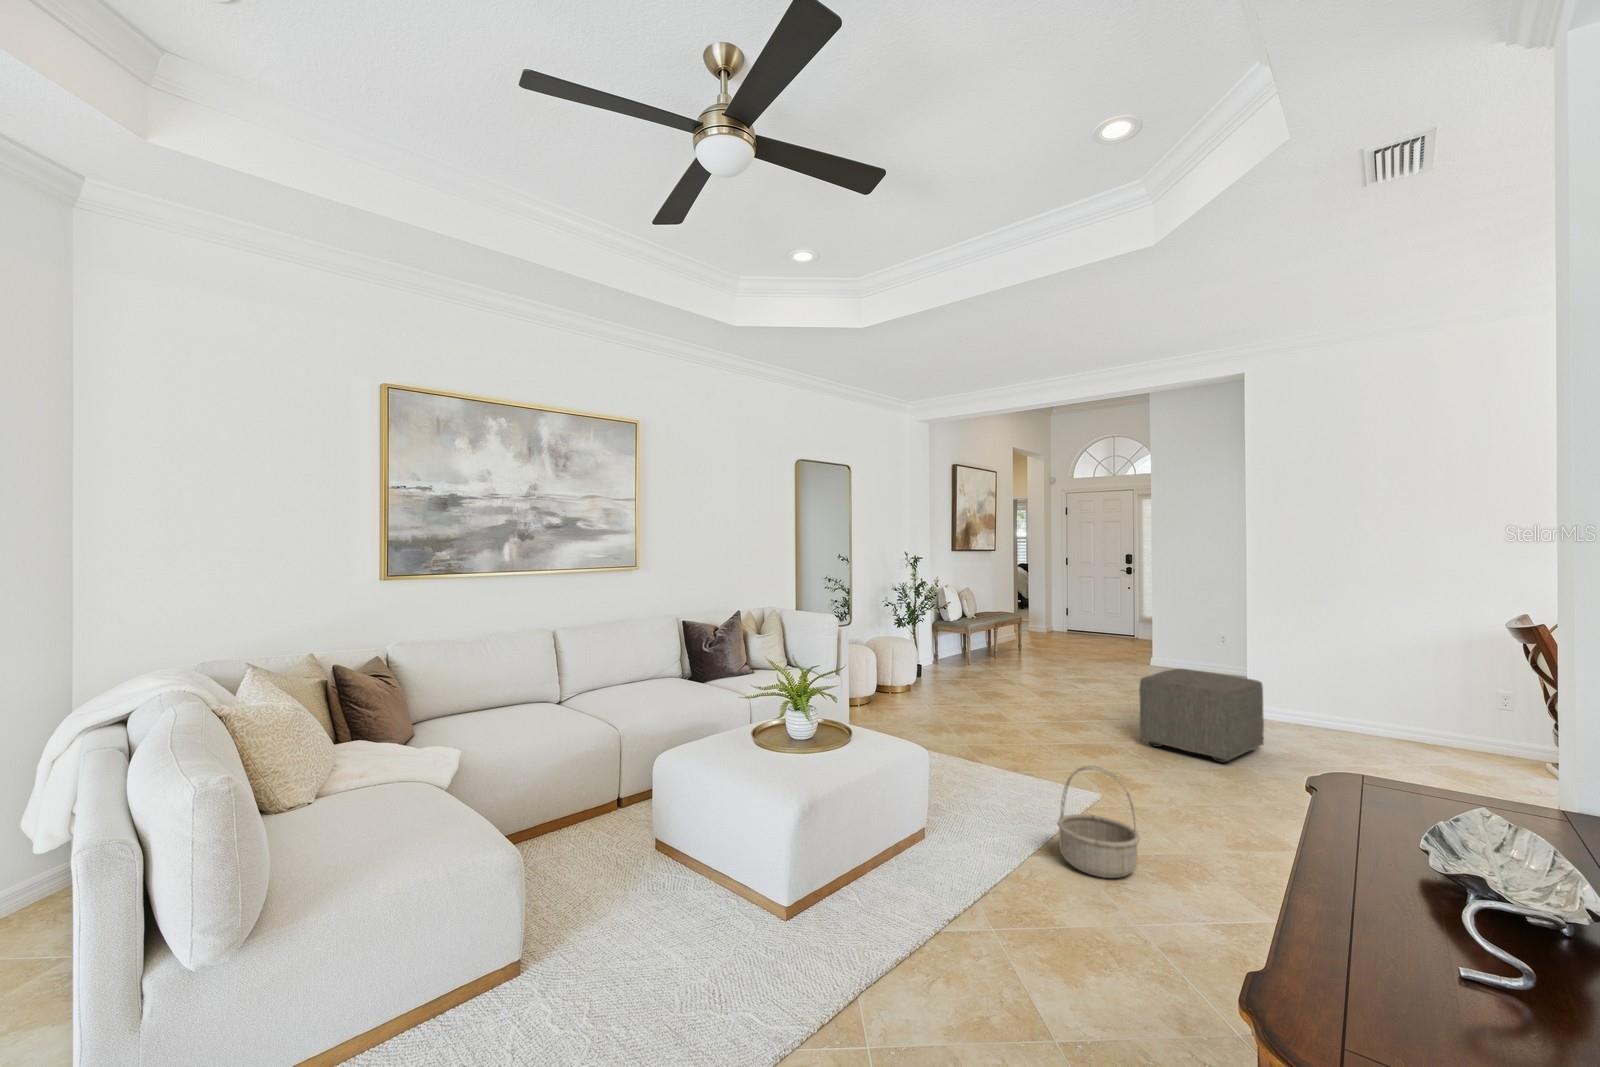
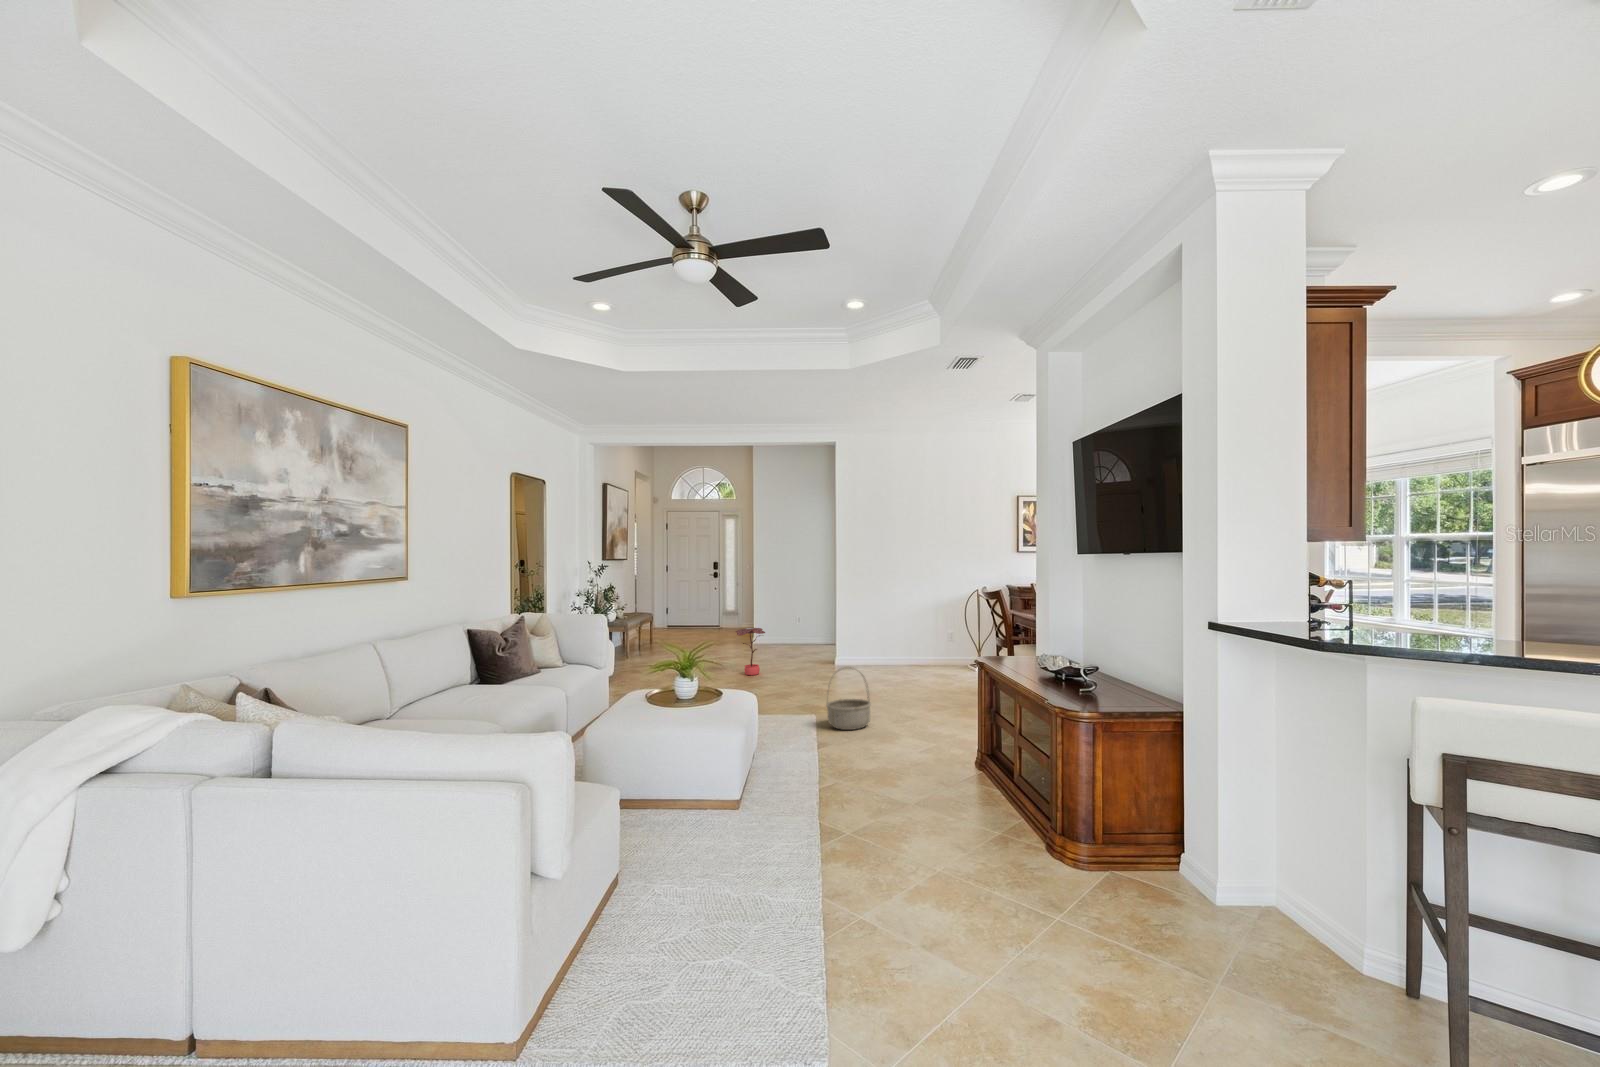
potted plant: none [1049,659,1095,727] -> present [736,628,765,675]
ottoman: present [1139,669,1264,762] -> none [799,624,860,675]

